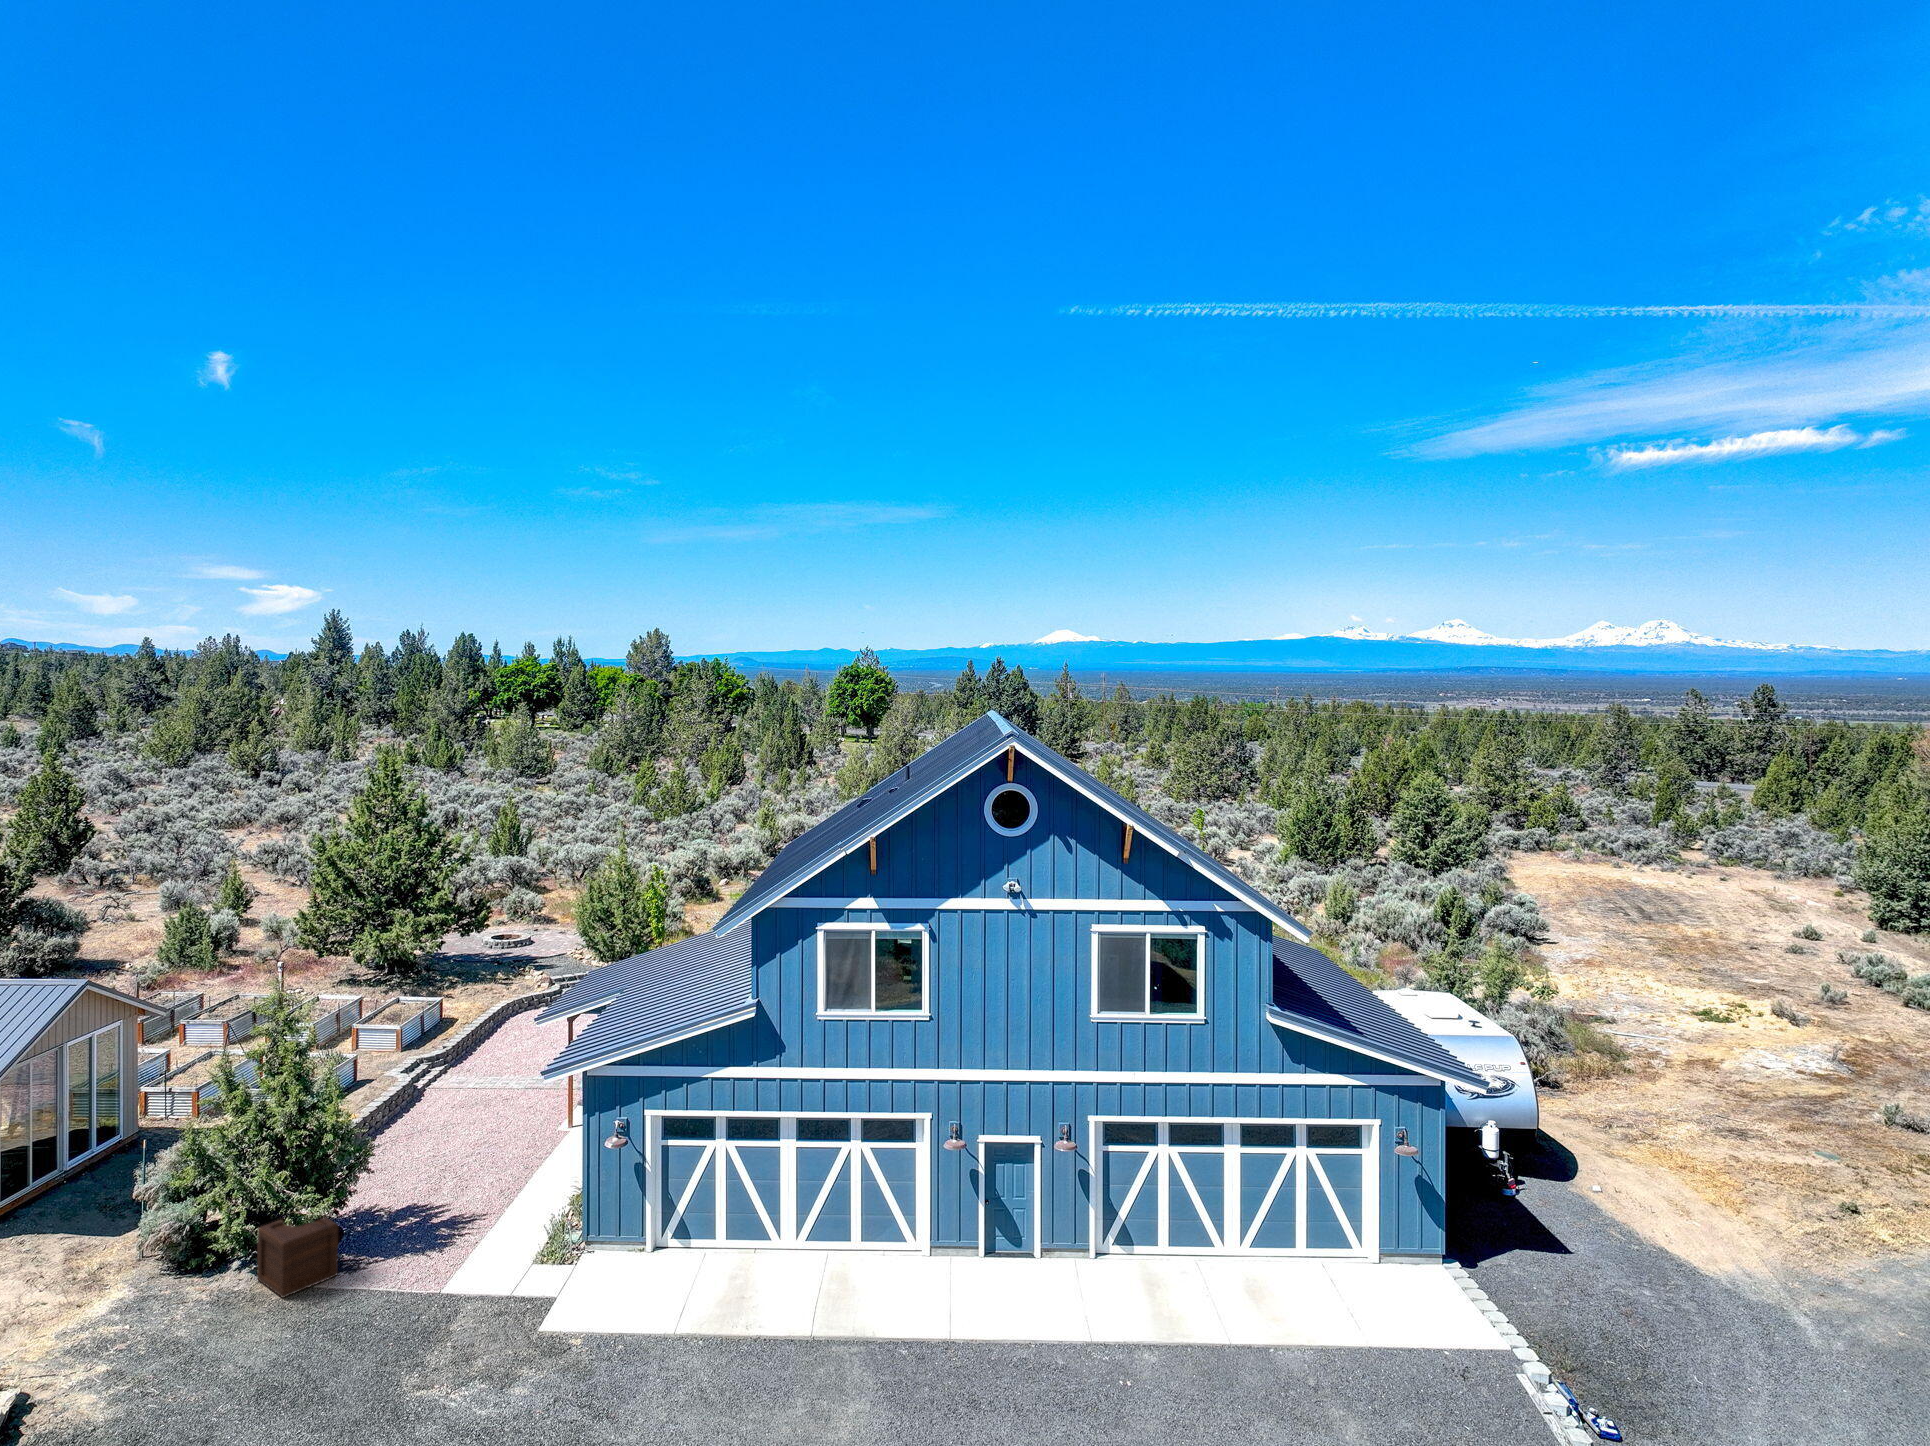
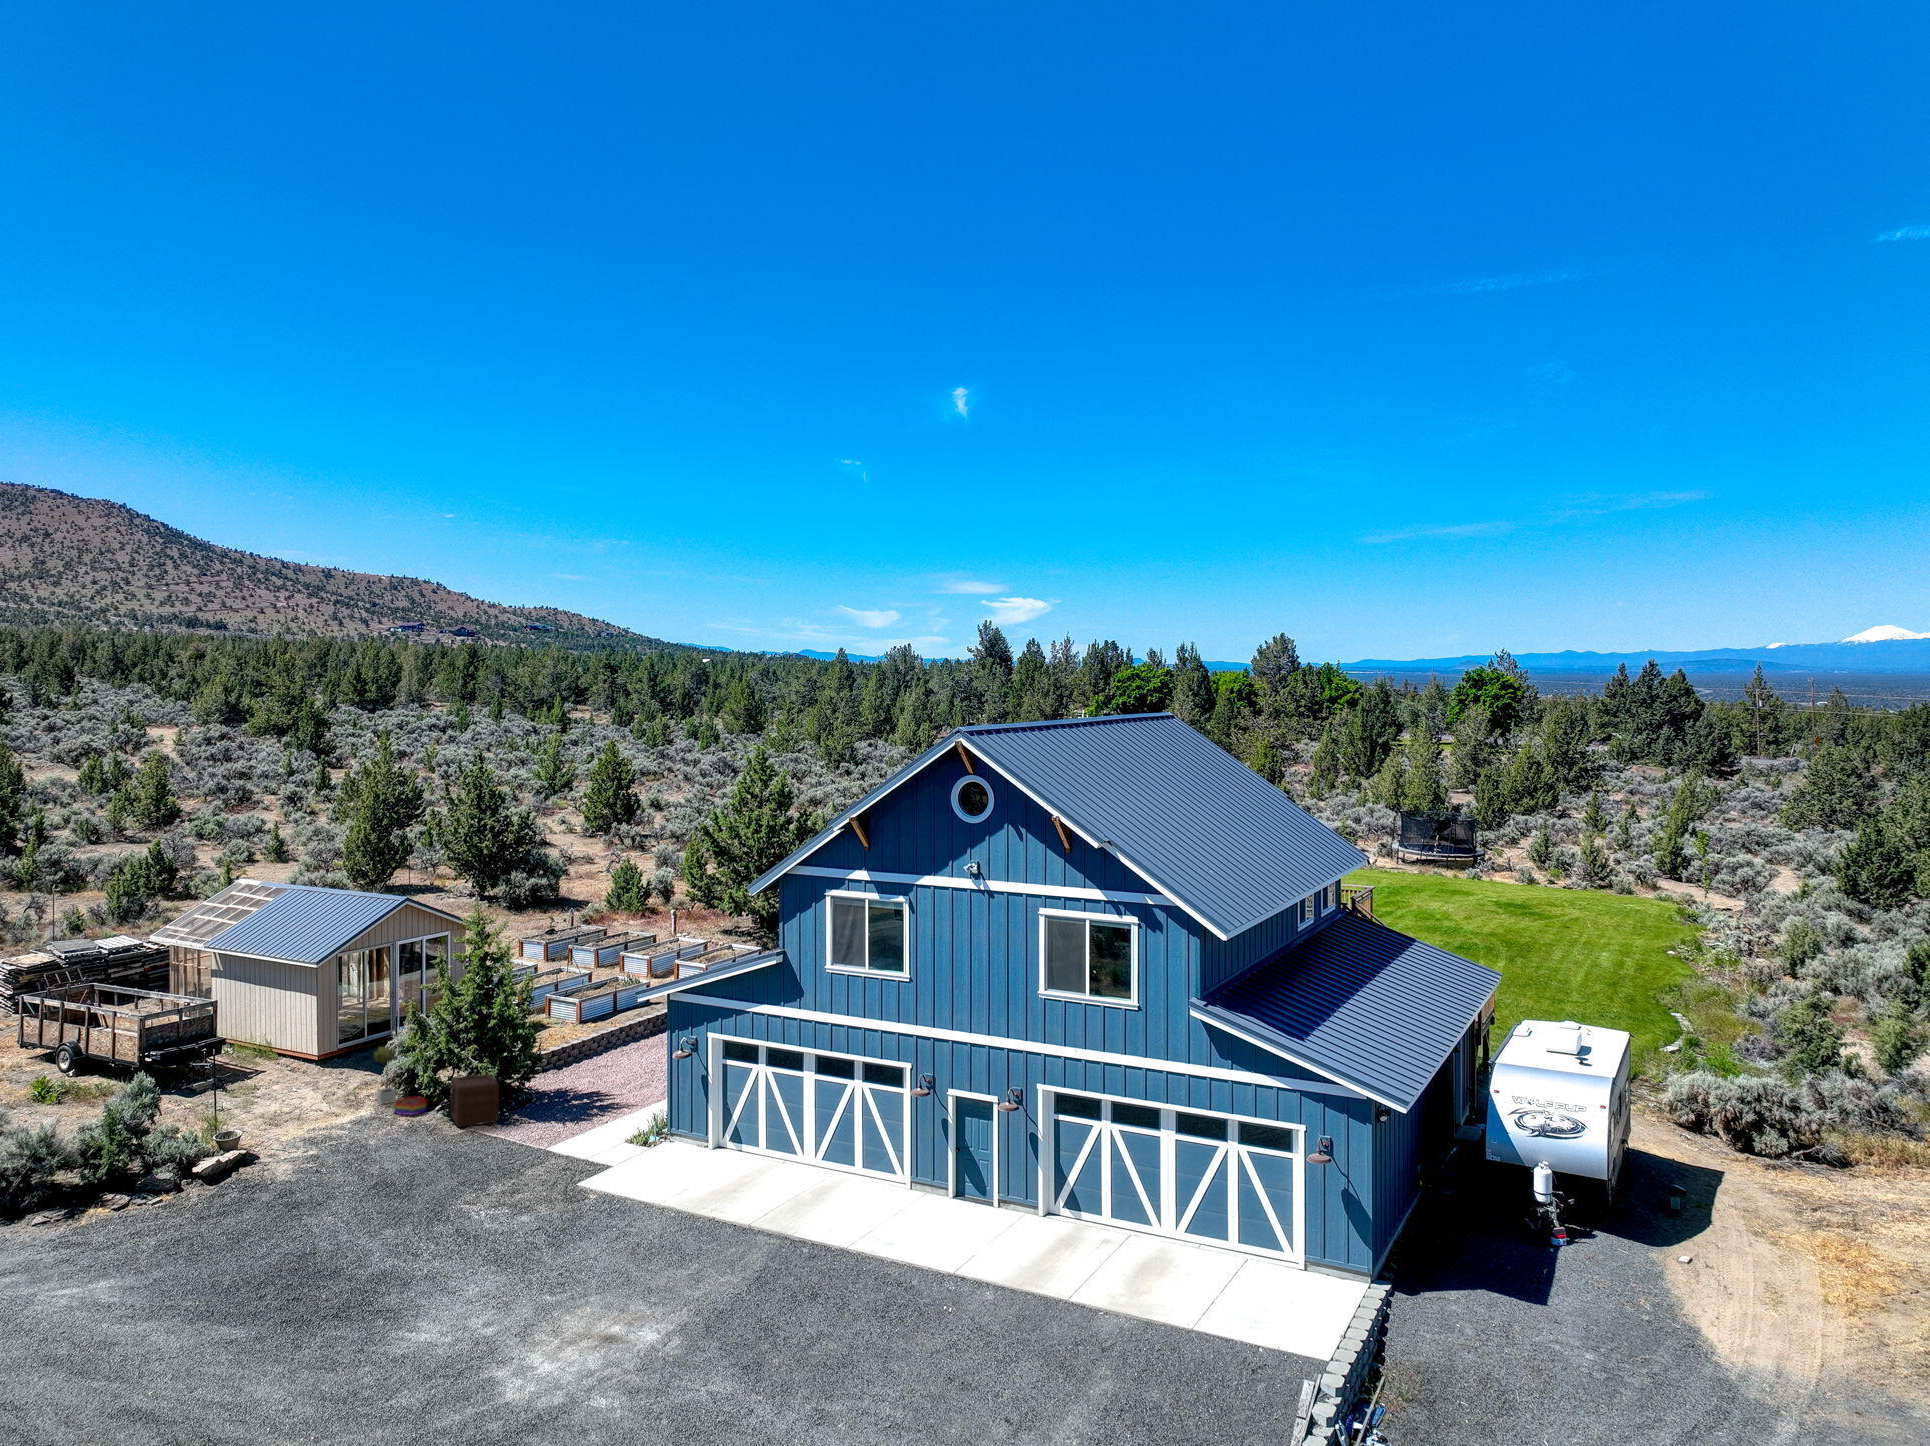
potted tree: none [114,1200,152,1284] -> present [374,1047,396,1104]
storage bin: none [161,1261,213,1297] -> present [394,1097,427,1115]

